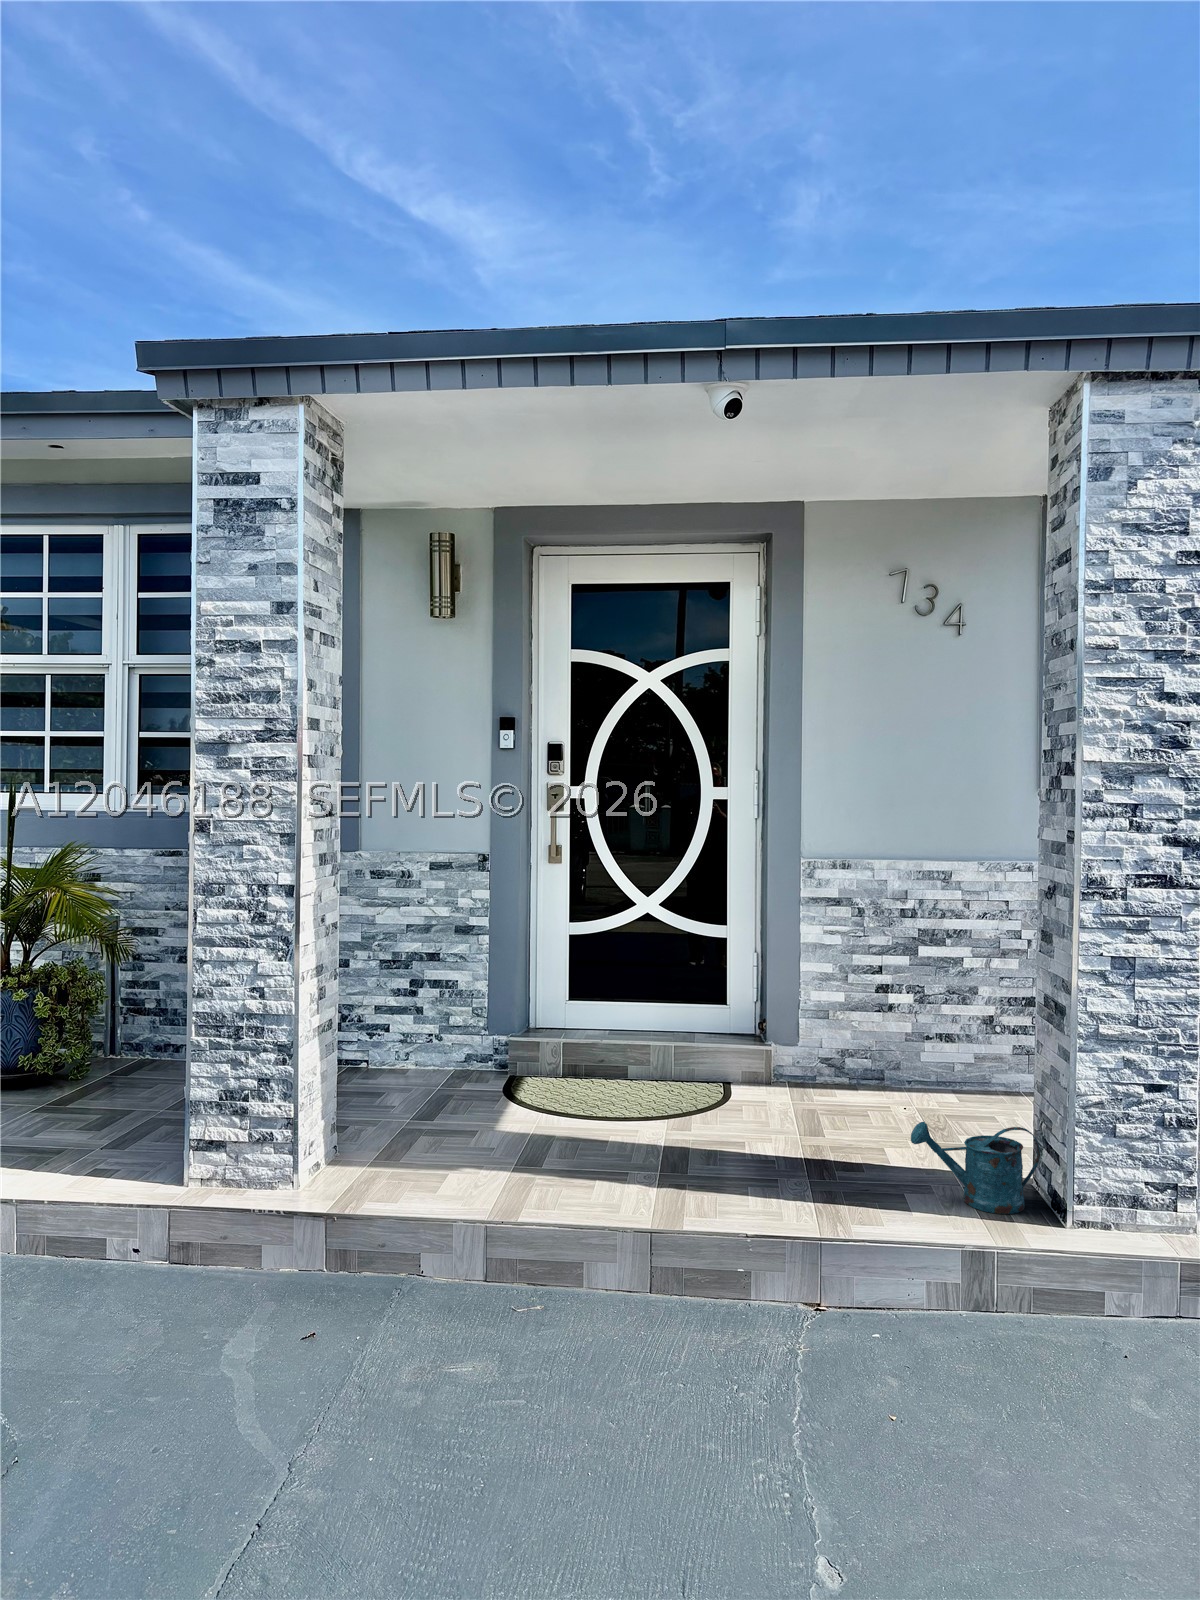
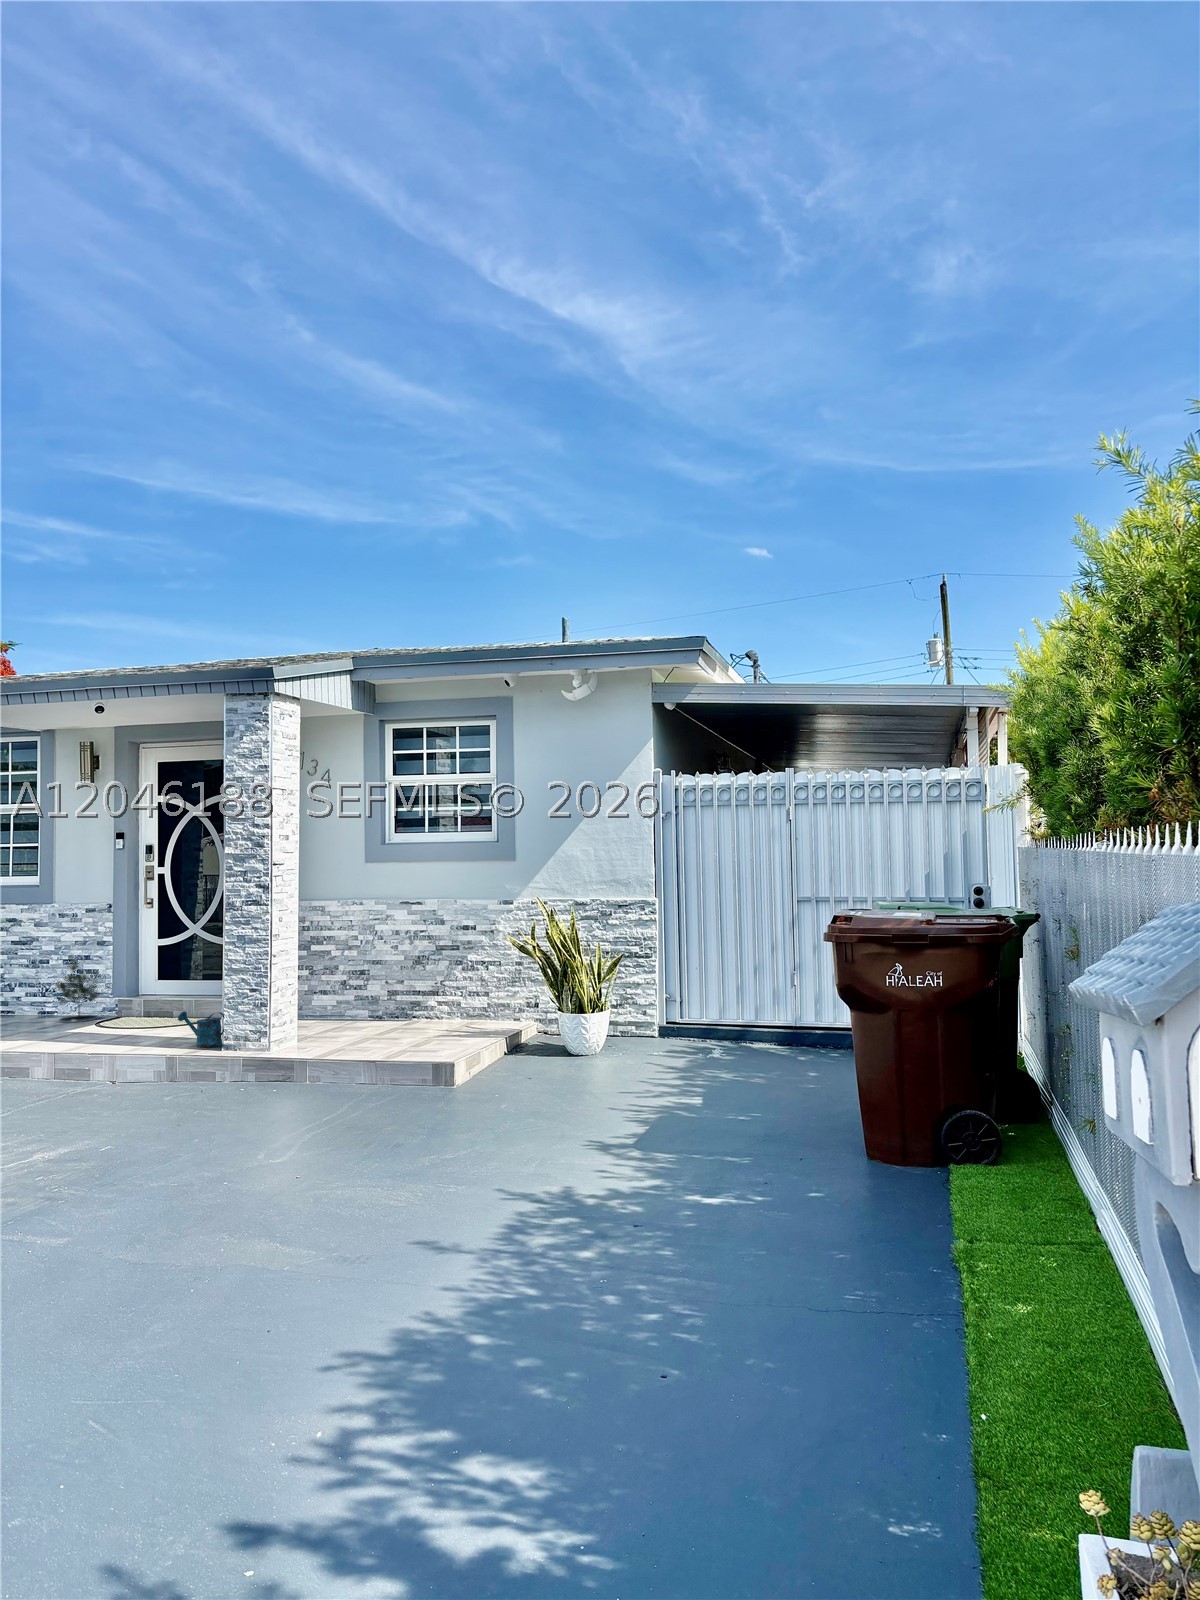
potted tree: none [403,952,487,1093] -> present [56,956,99,1023]

